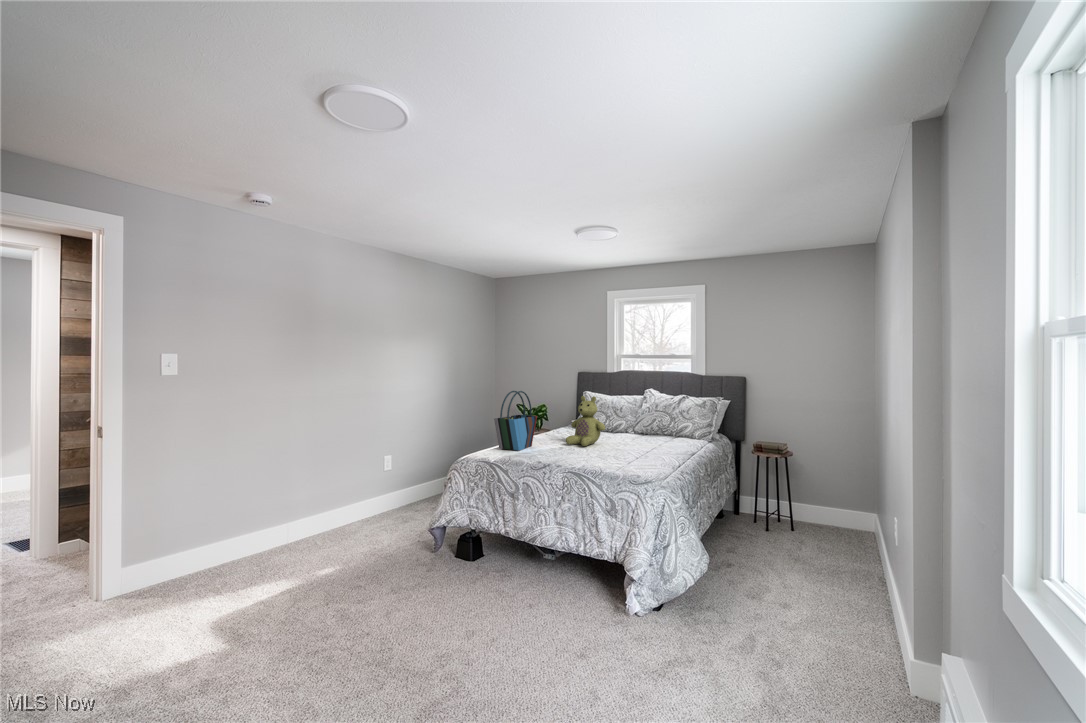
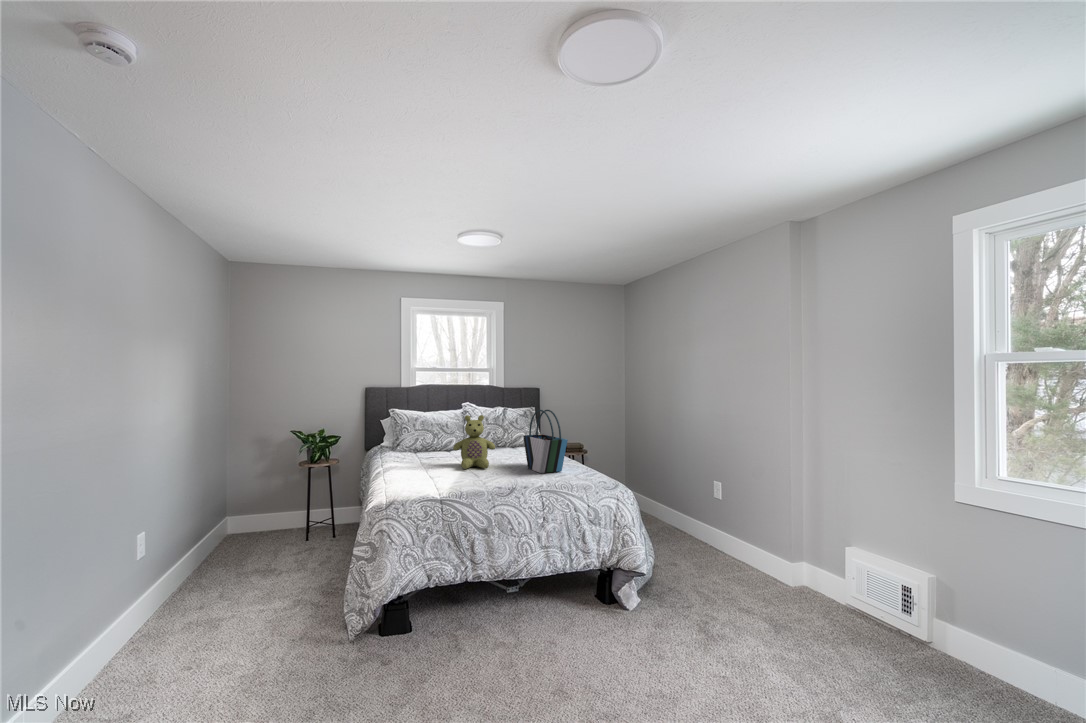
tote bag: present [494,391,537,450] -> present [523,410,568,473]

